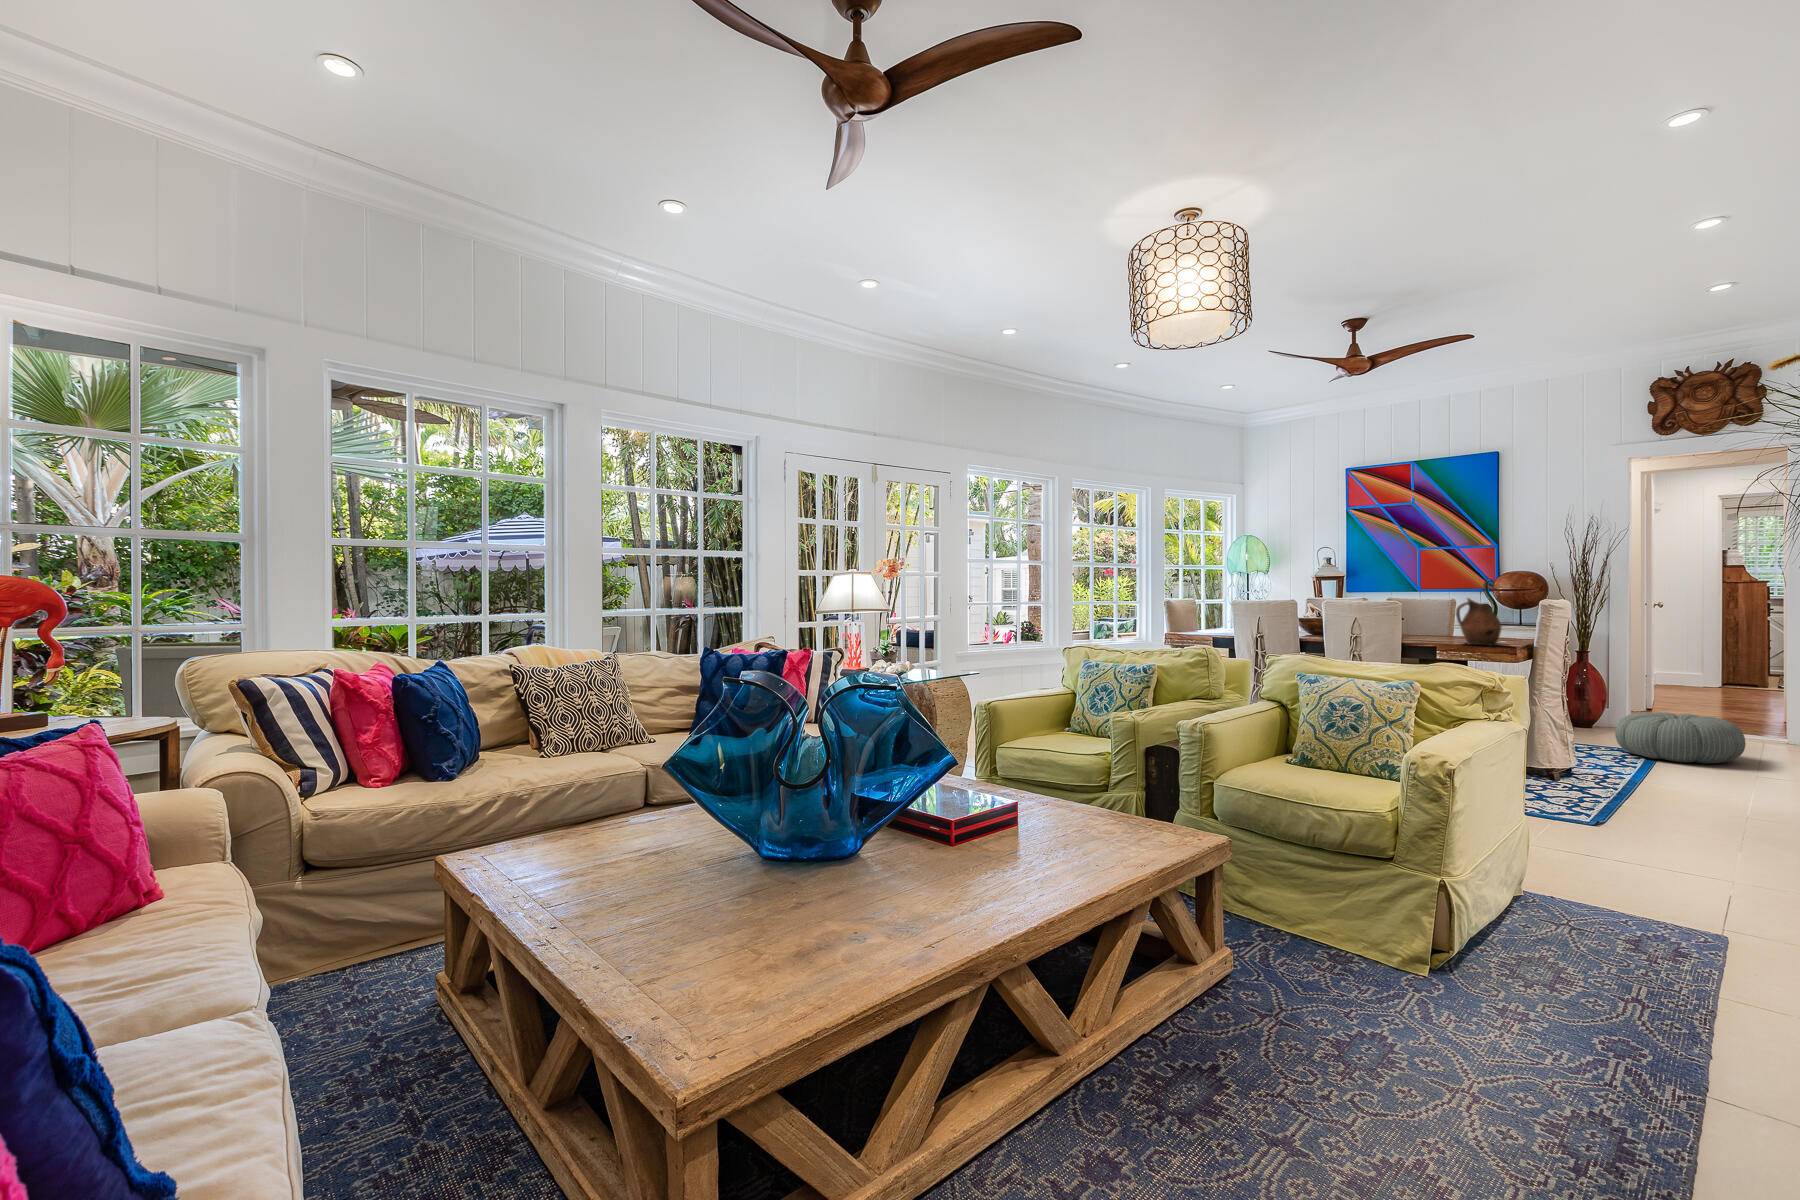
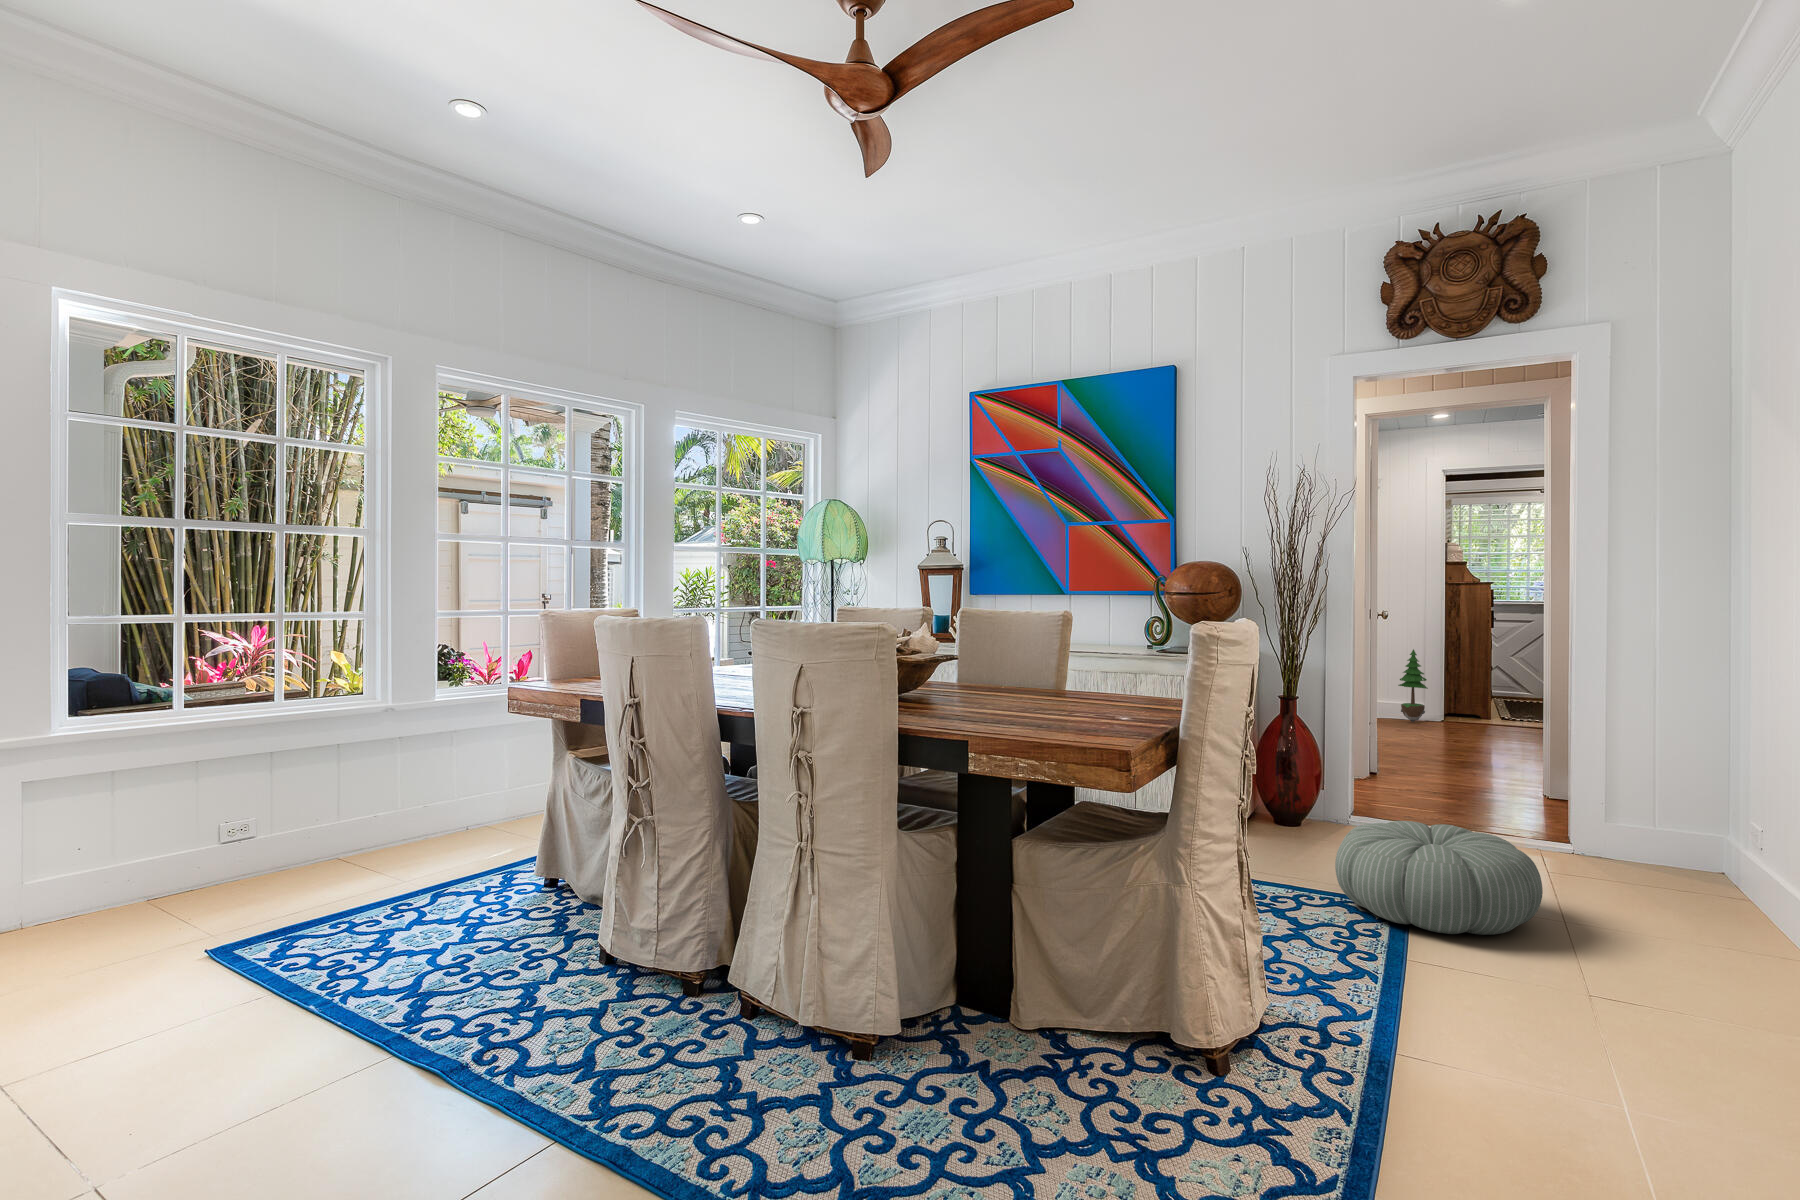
ceramic pitcher: present [1456,598,1502,645] -> none [1033,615,1140,732]
potted tree: none [1679,632,1707,689] -> present [1398,649,1428,722]

